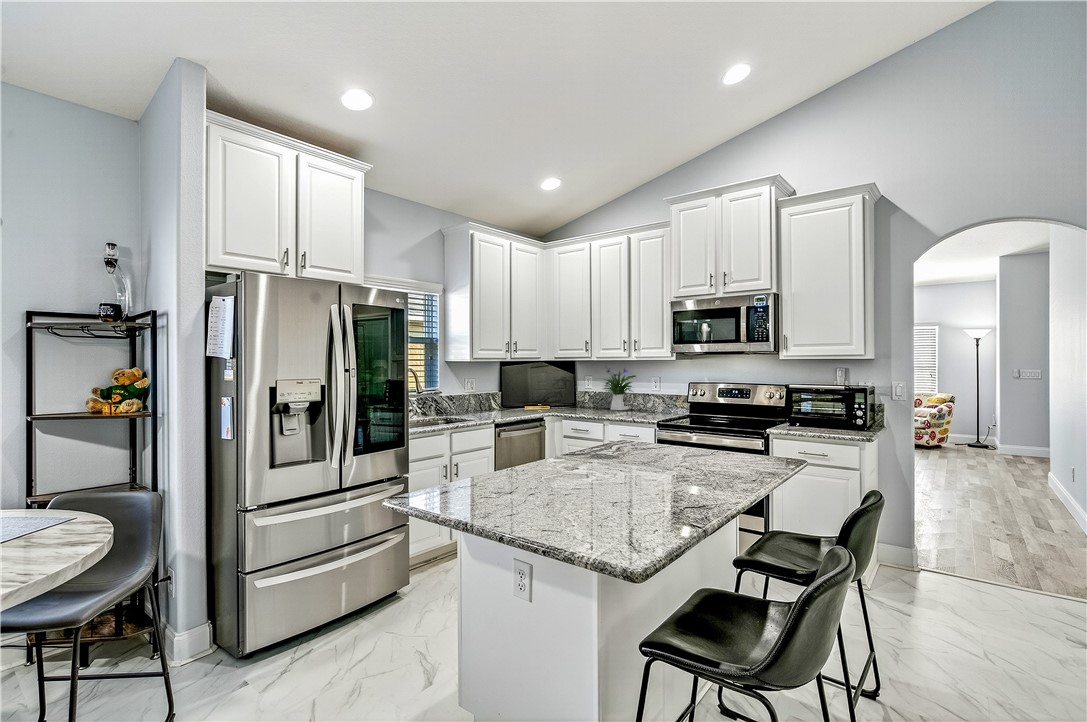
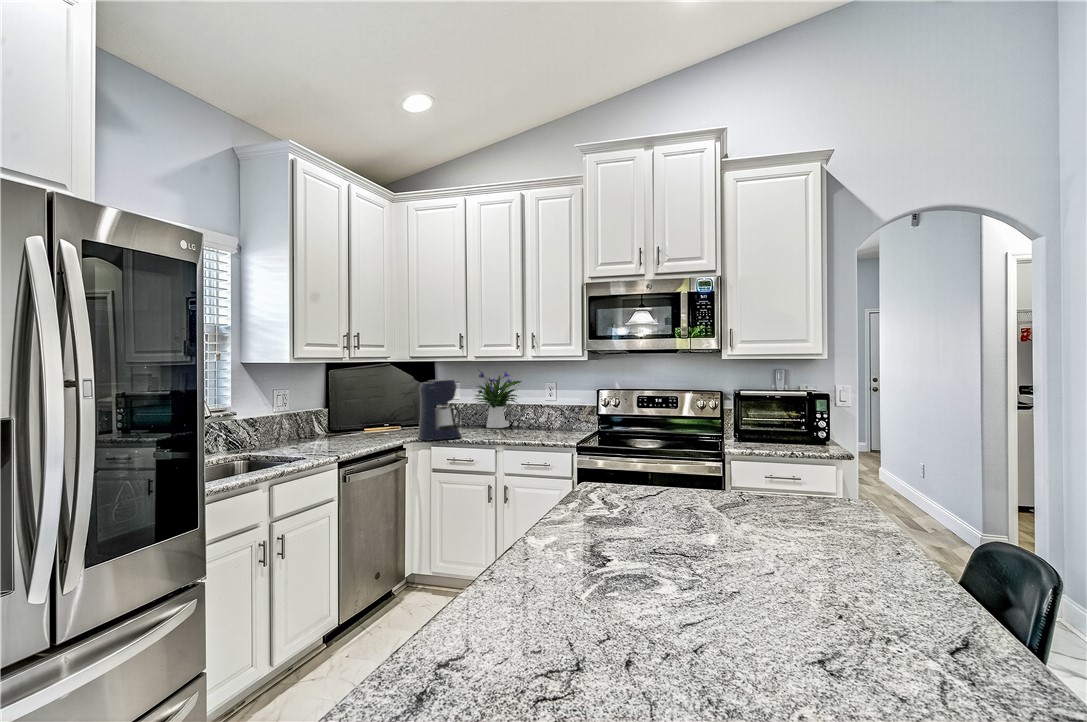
coffee maker: none [554,373,584,415] -> present [418,379,462,441]

